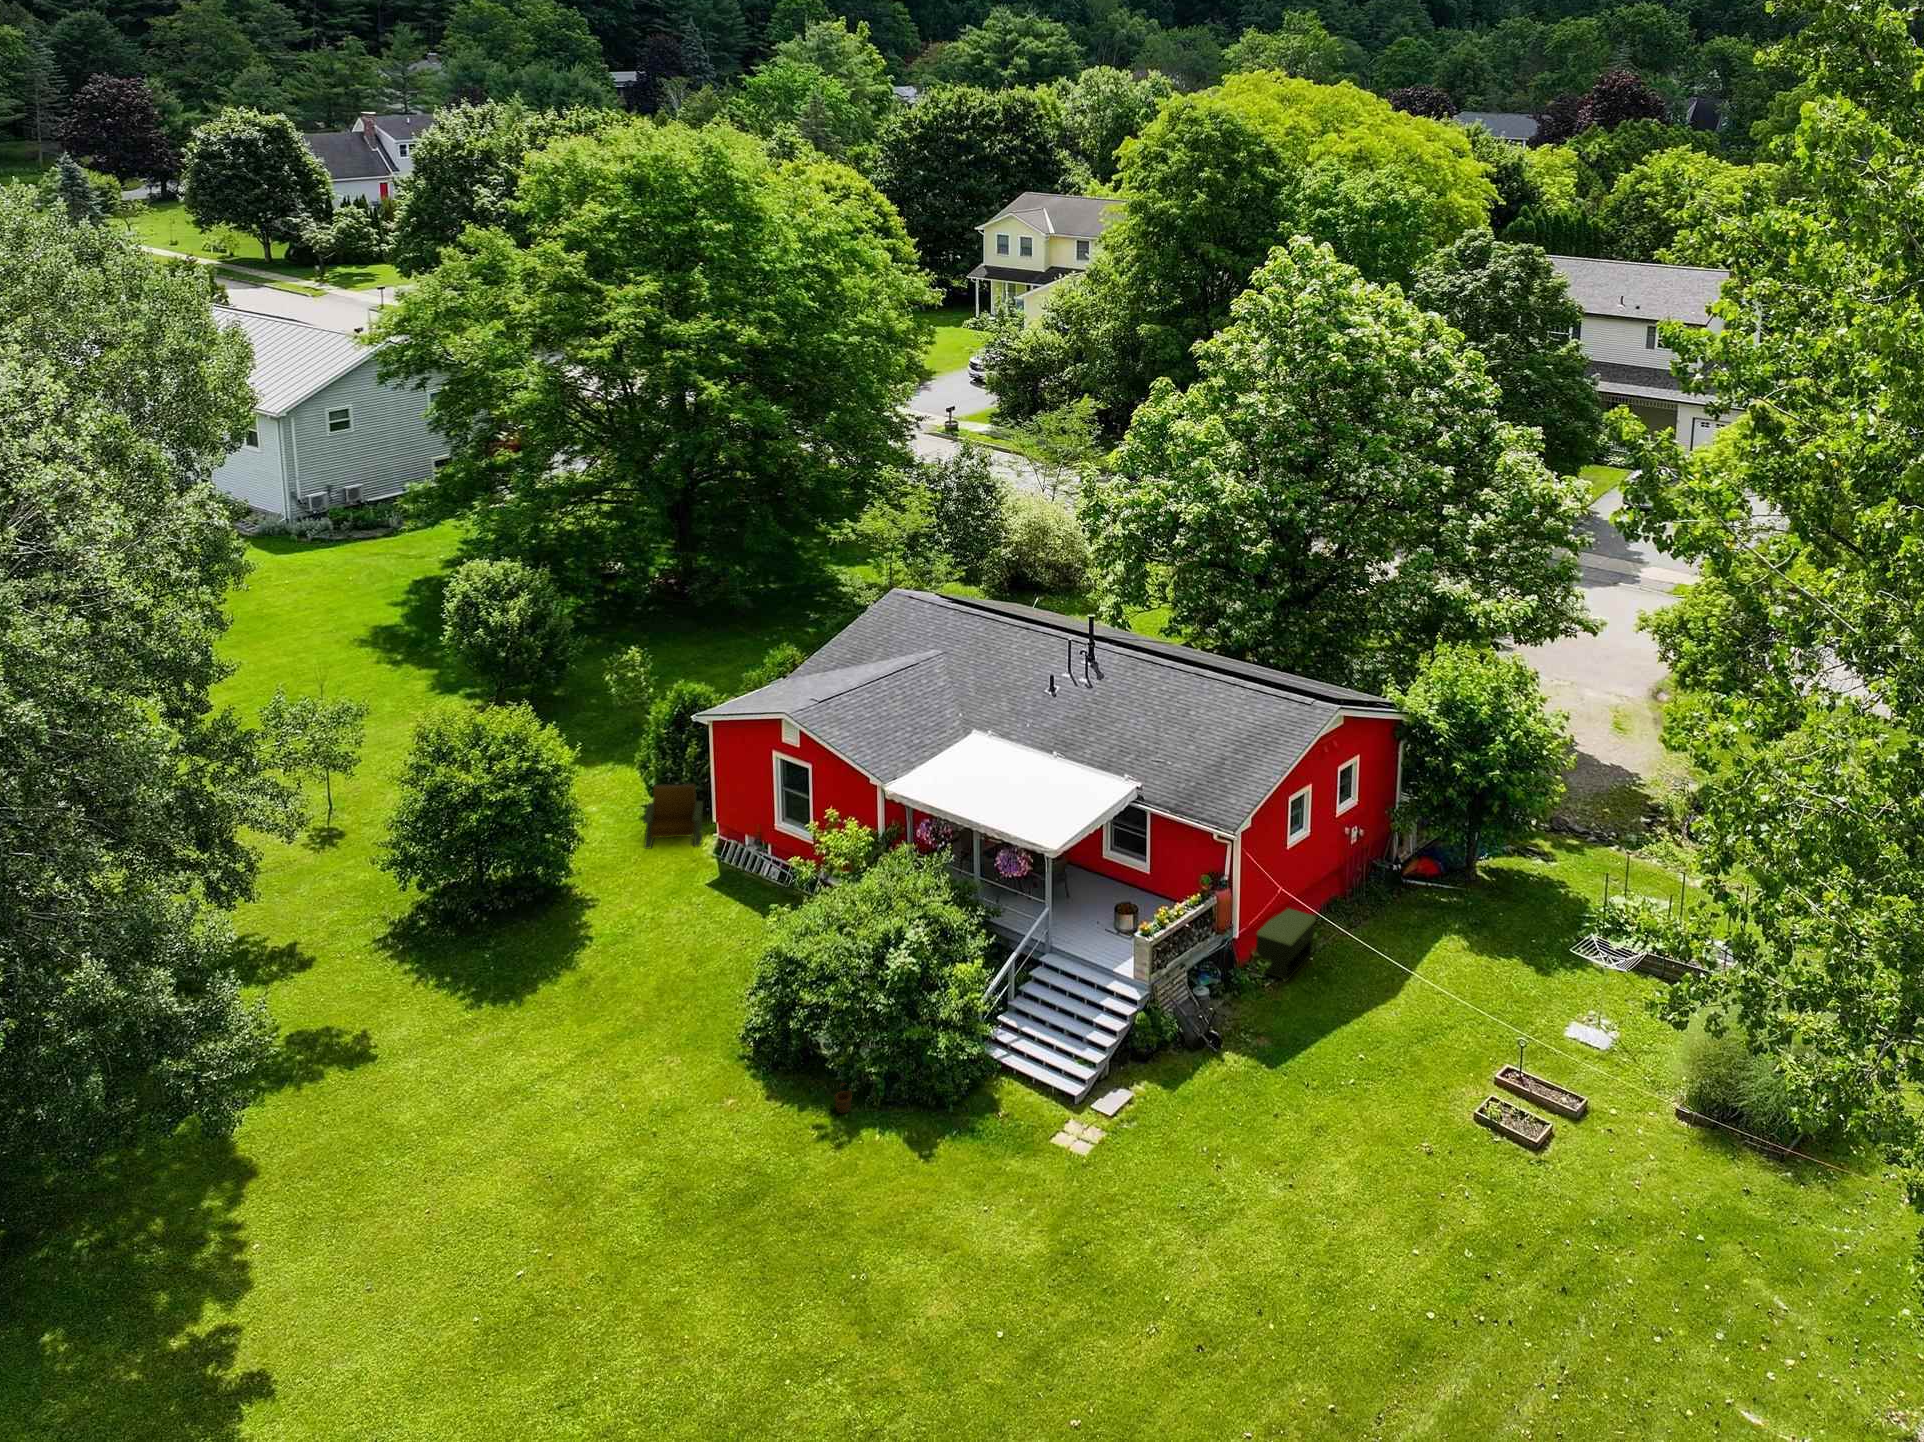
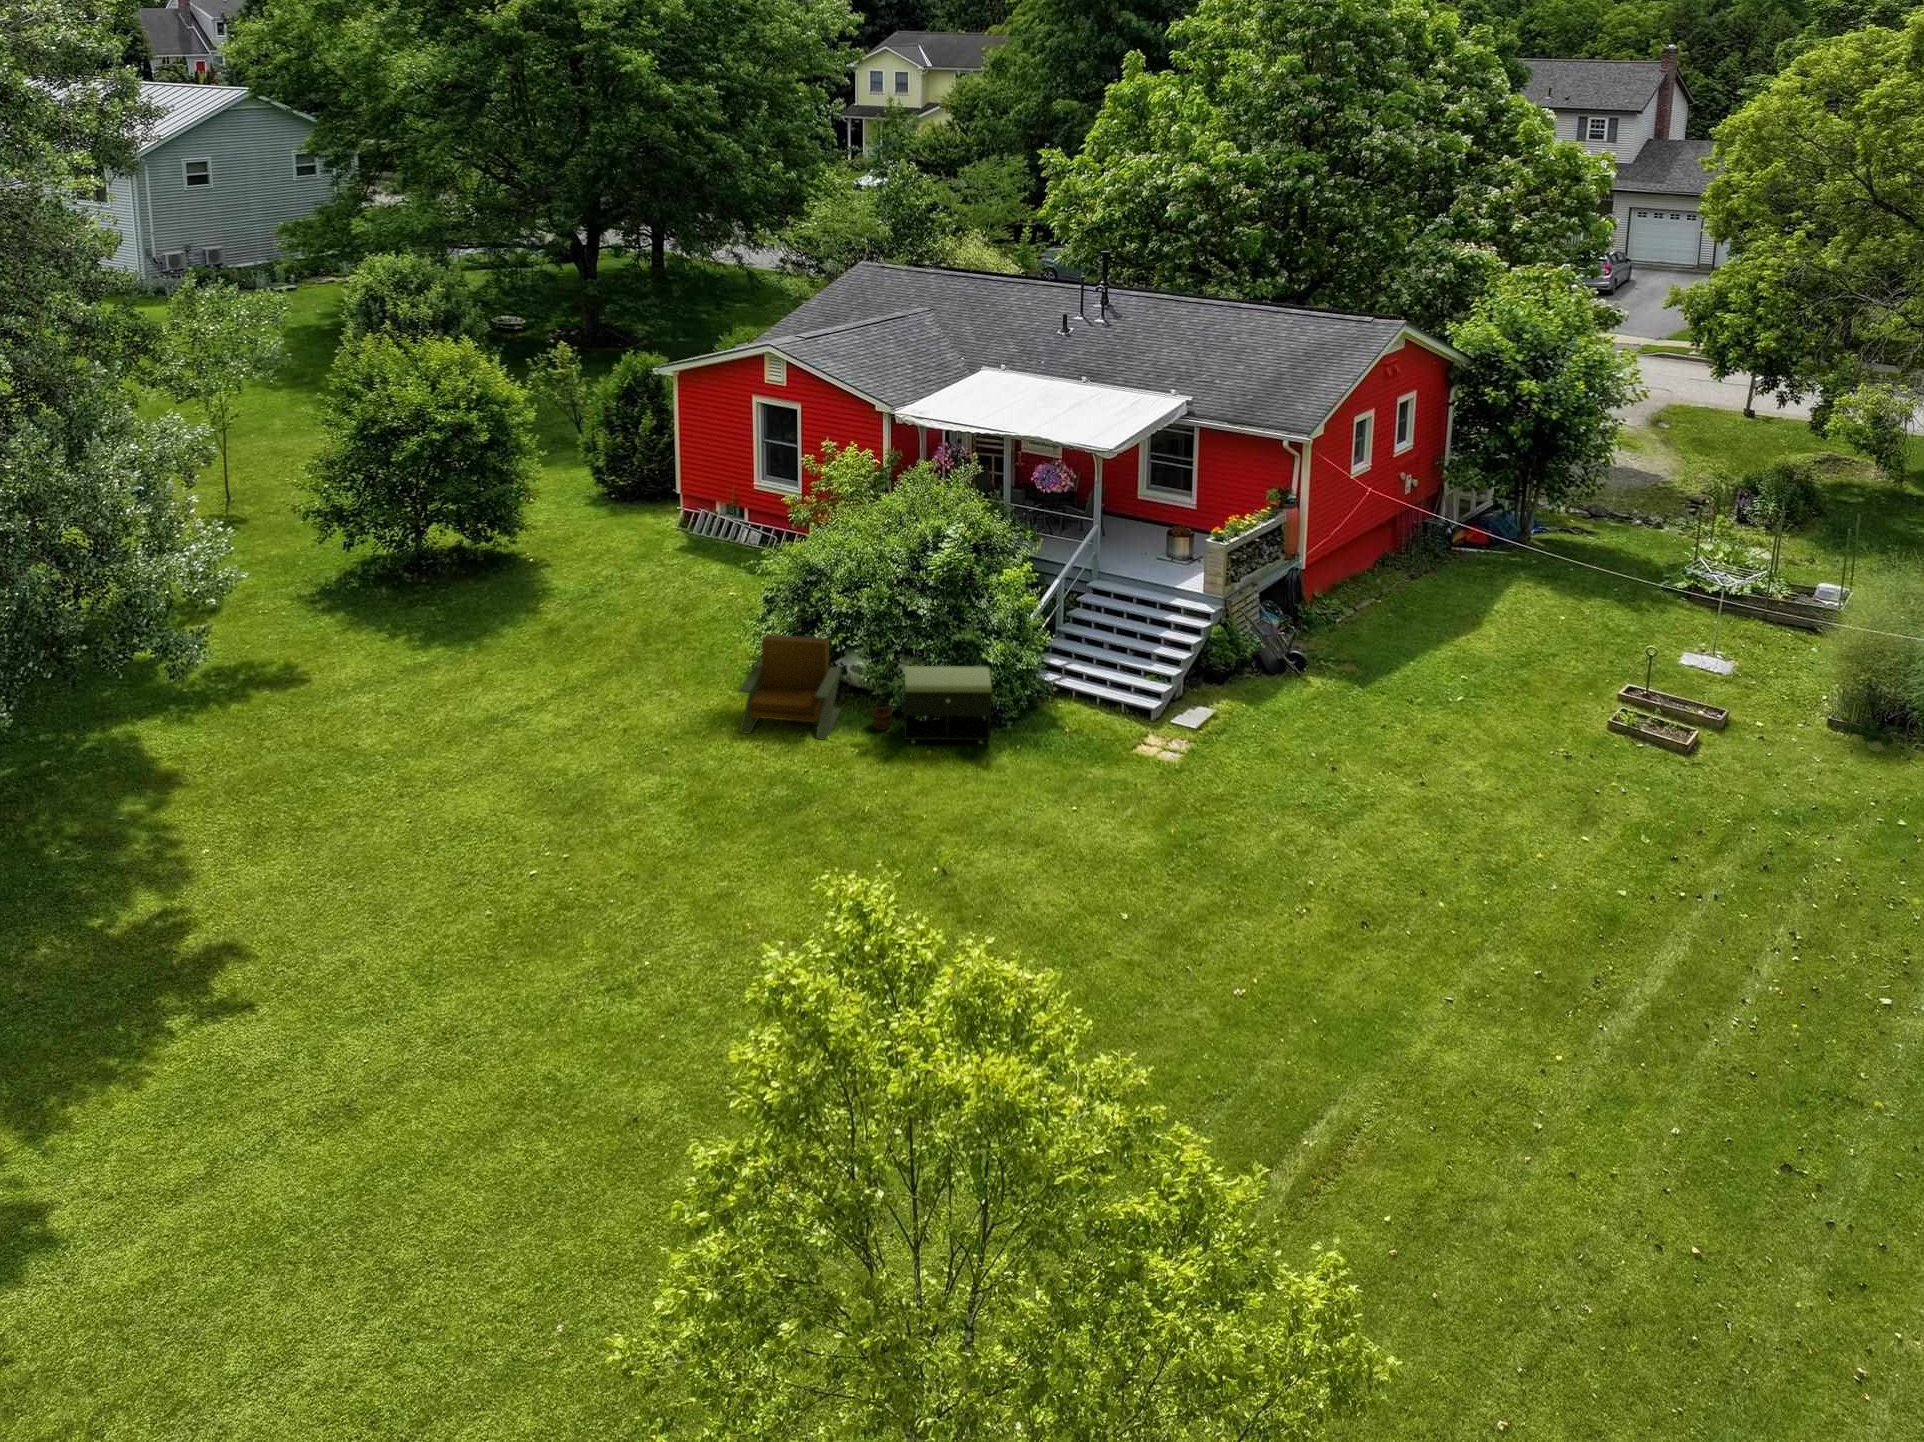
lounge chair: present [644,783,703,849] -> present [739,634,841,740]
storage bench: present [1256,909,1316,981] -> present [904,666,992,744]
potted plant: none [1675,1121,1729,1152] -> present [1843,720,1908,752]

